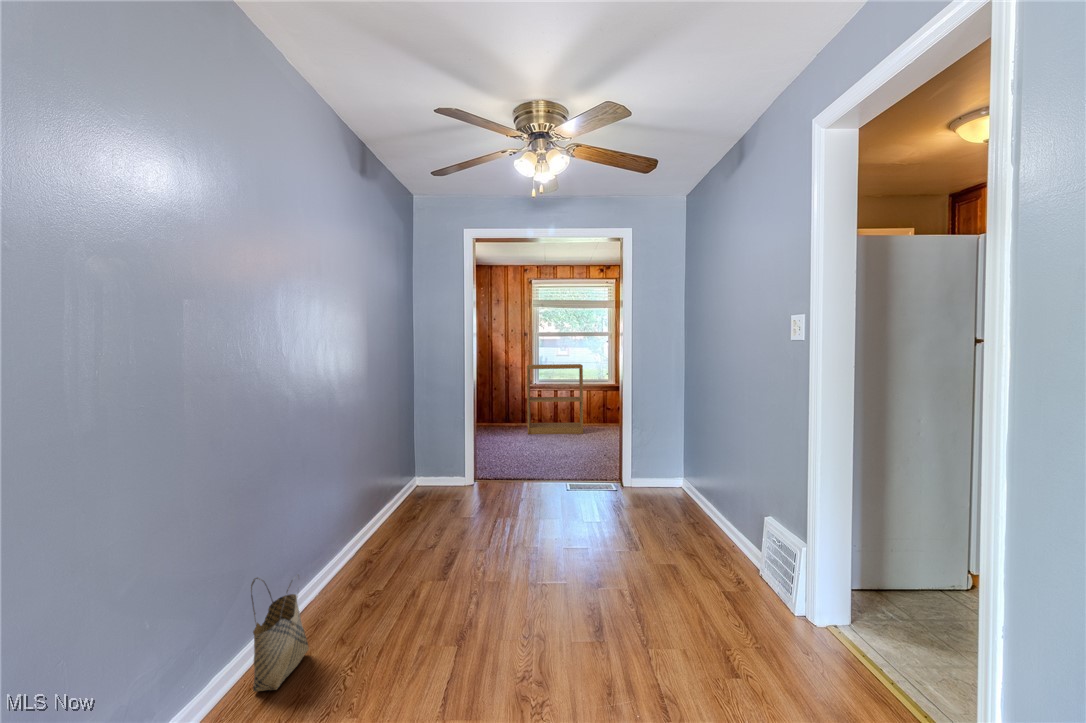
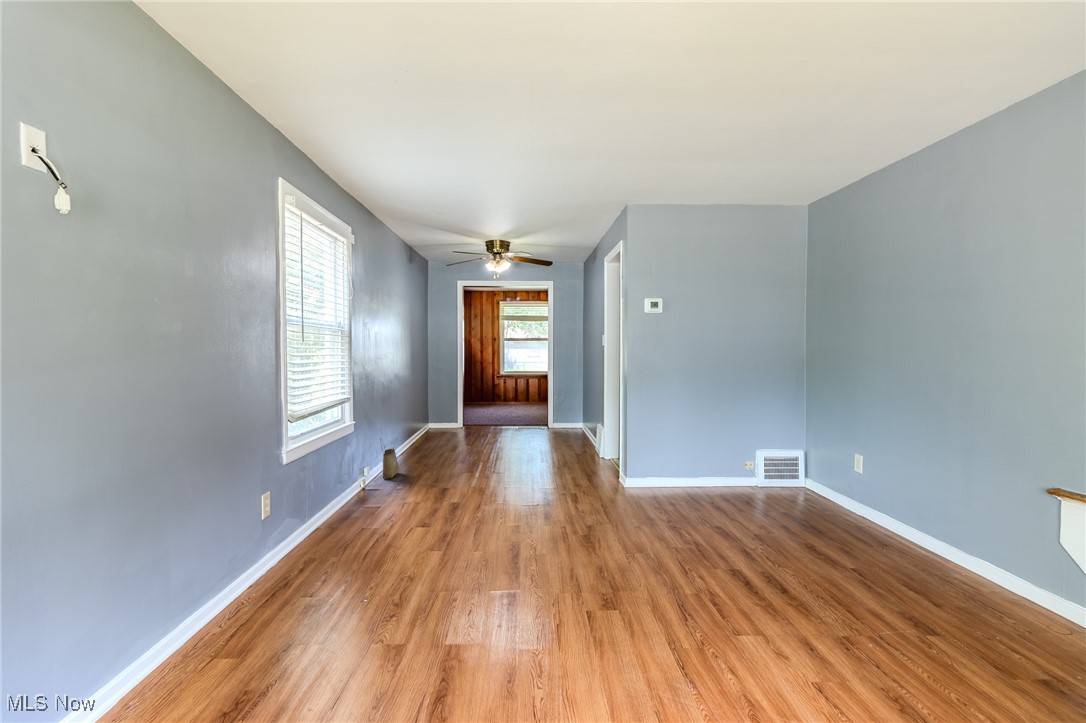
bookshelf: present [527,364,583,434] -> none [496,360,533,407]

